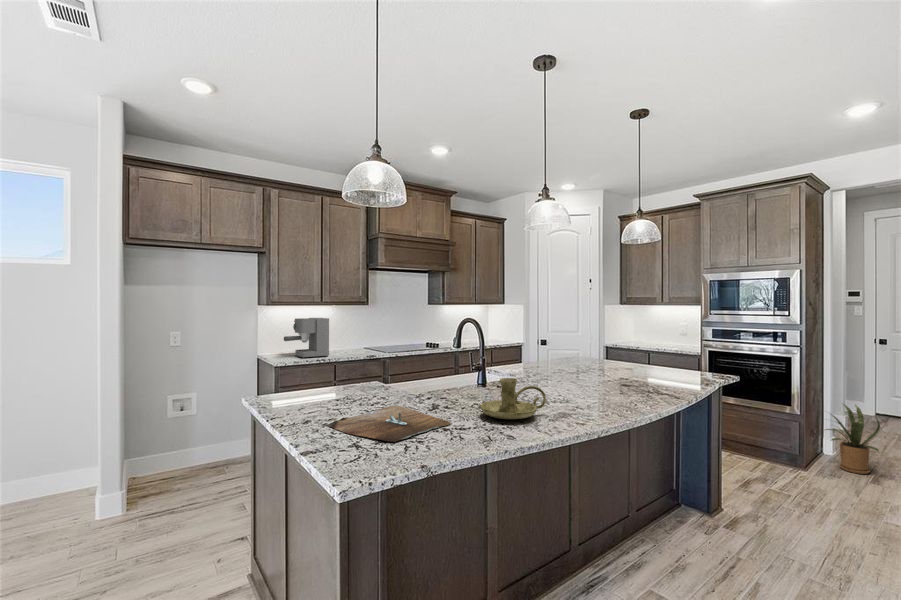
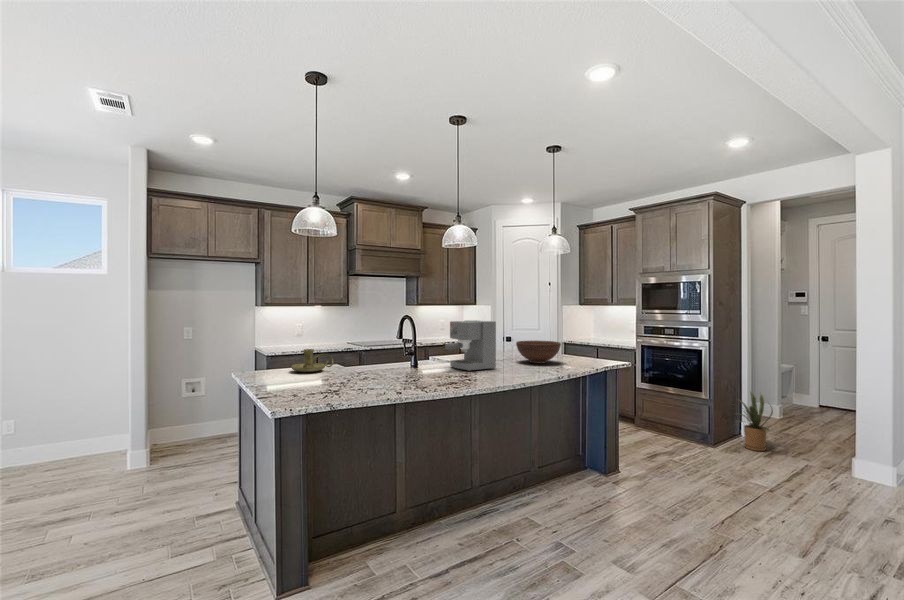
coffee maker: present [284,318,329,358] -> present [445,320,496,371]
fruit bowl: none [602,347,662,377] -> present [516,341,561,363]
candle holder: present [481,378,546,419] -> present [291,349,334,372]
cutting board: present [328,406,451,442] -> none [283,378,364,394]

